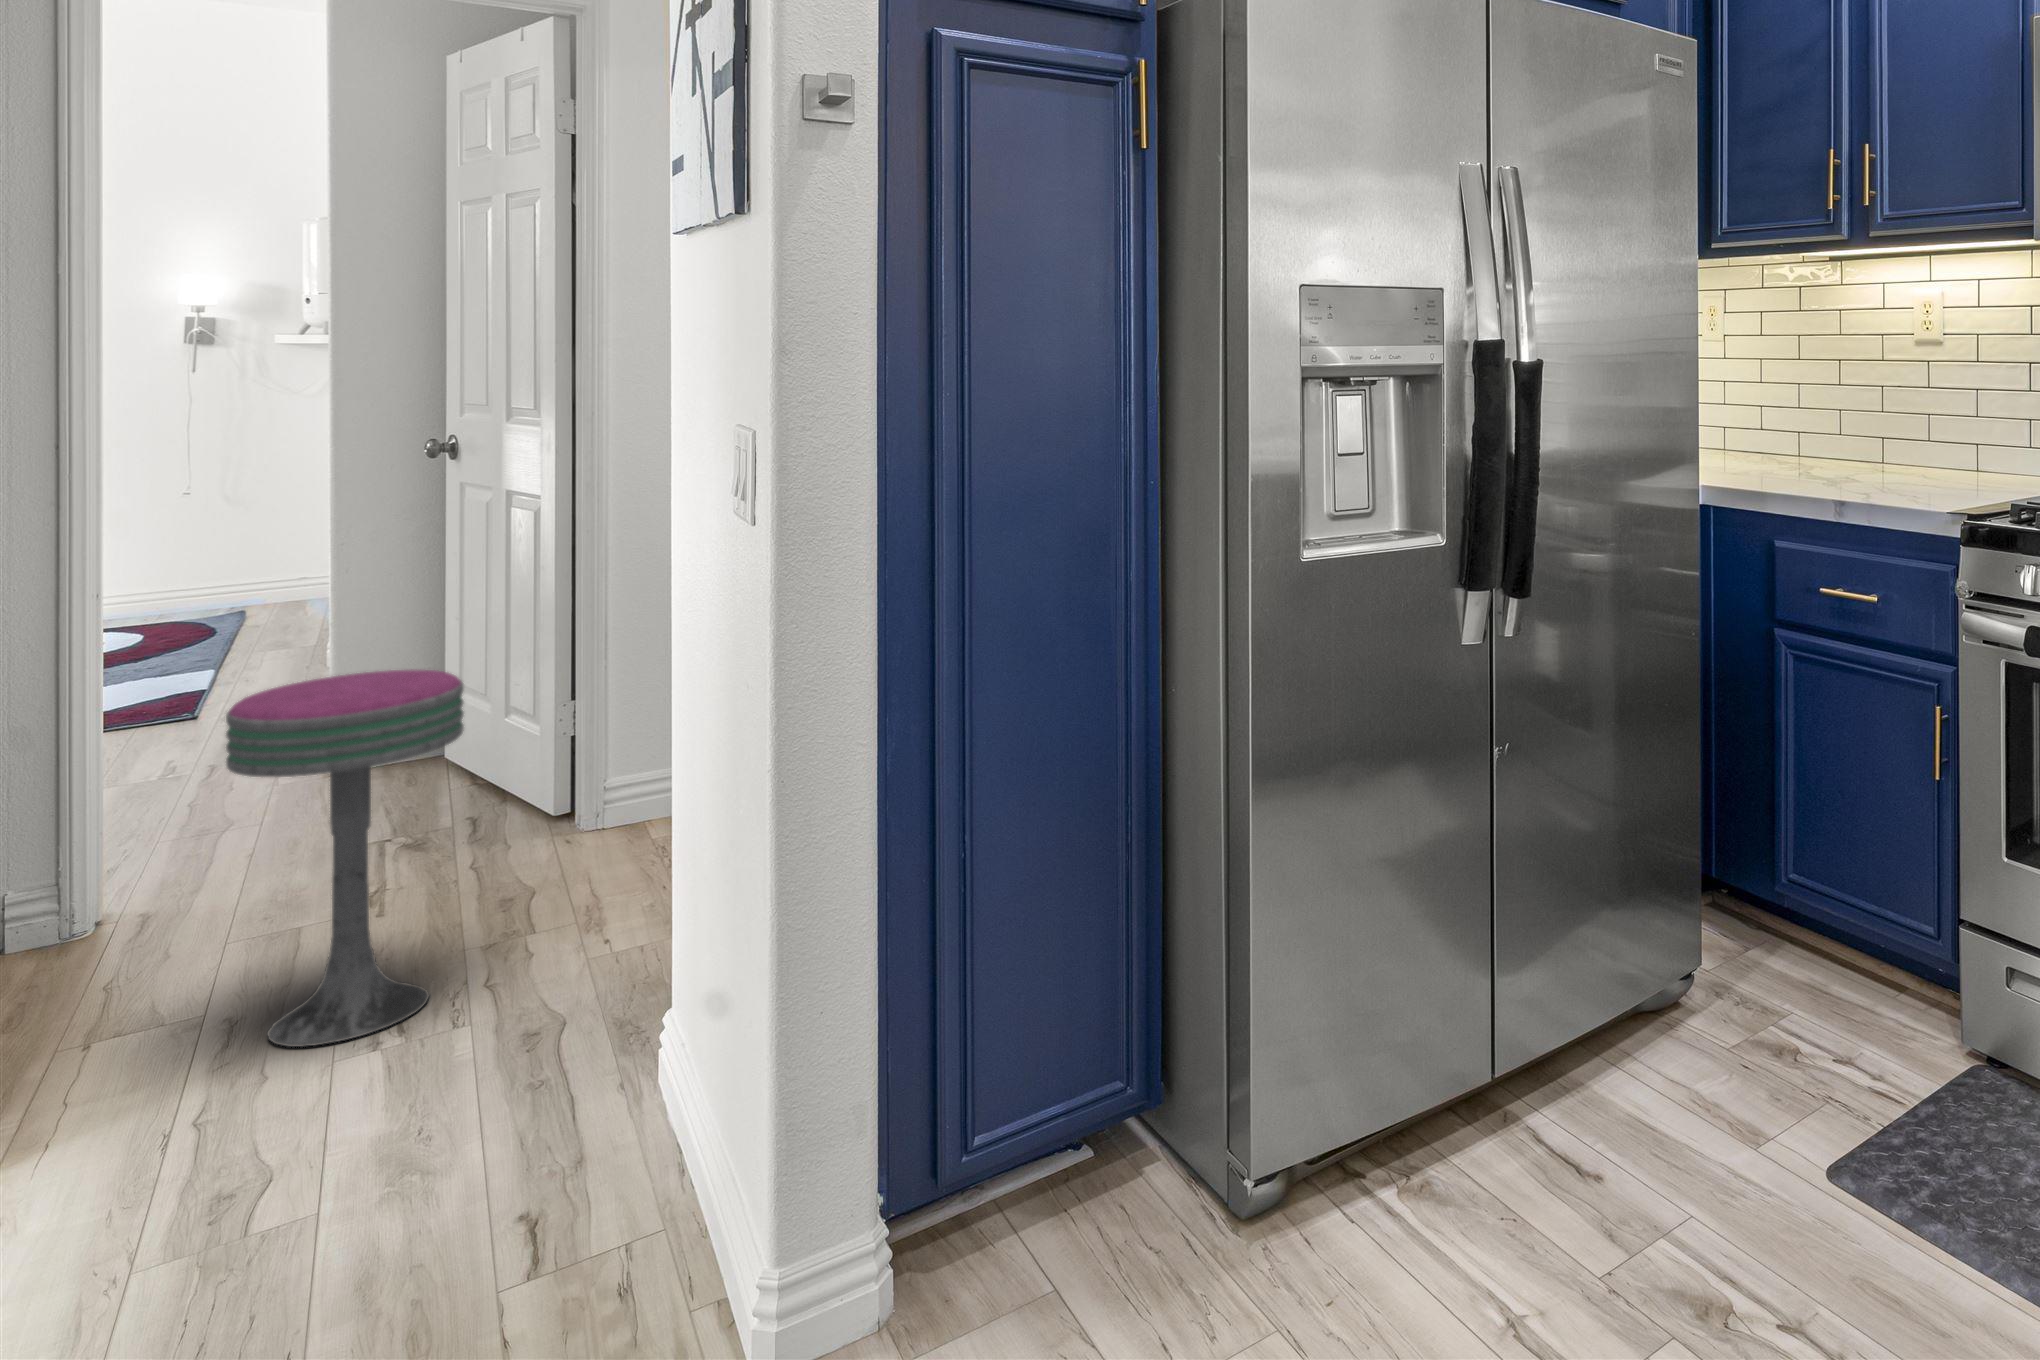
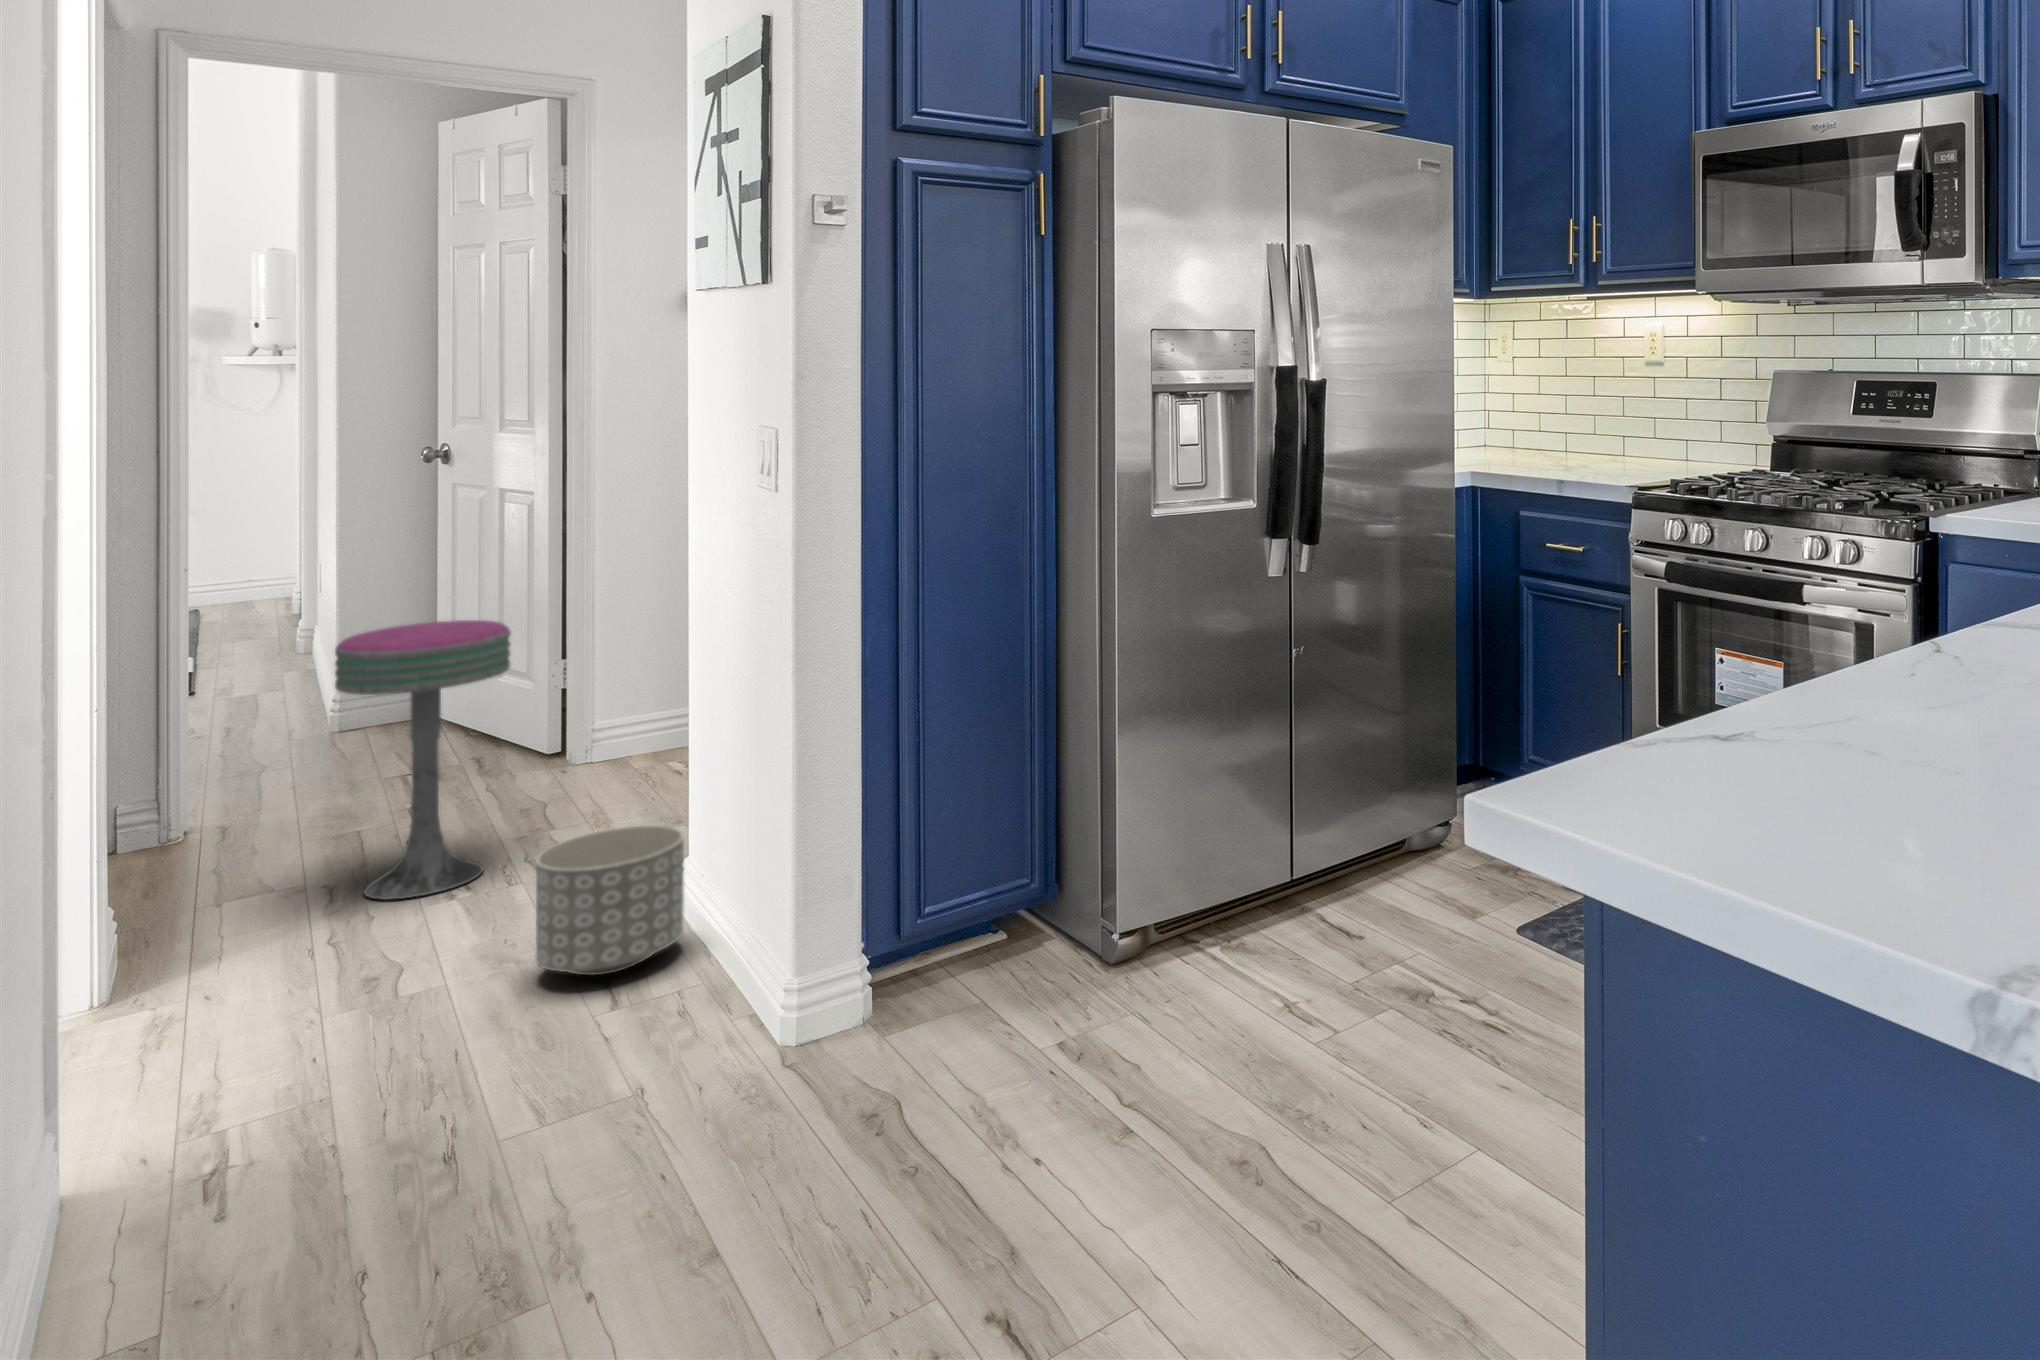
planter: none [437,977,651,1209] -> present [536,825,684,975]

